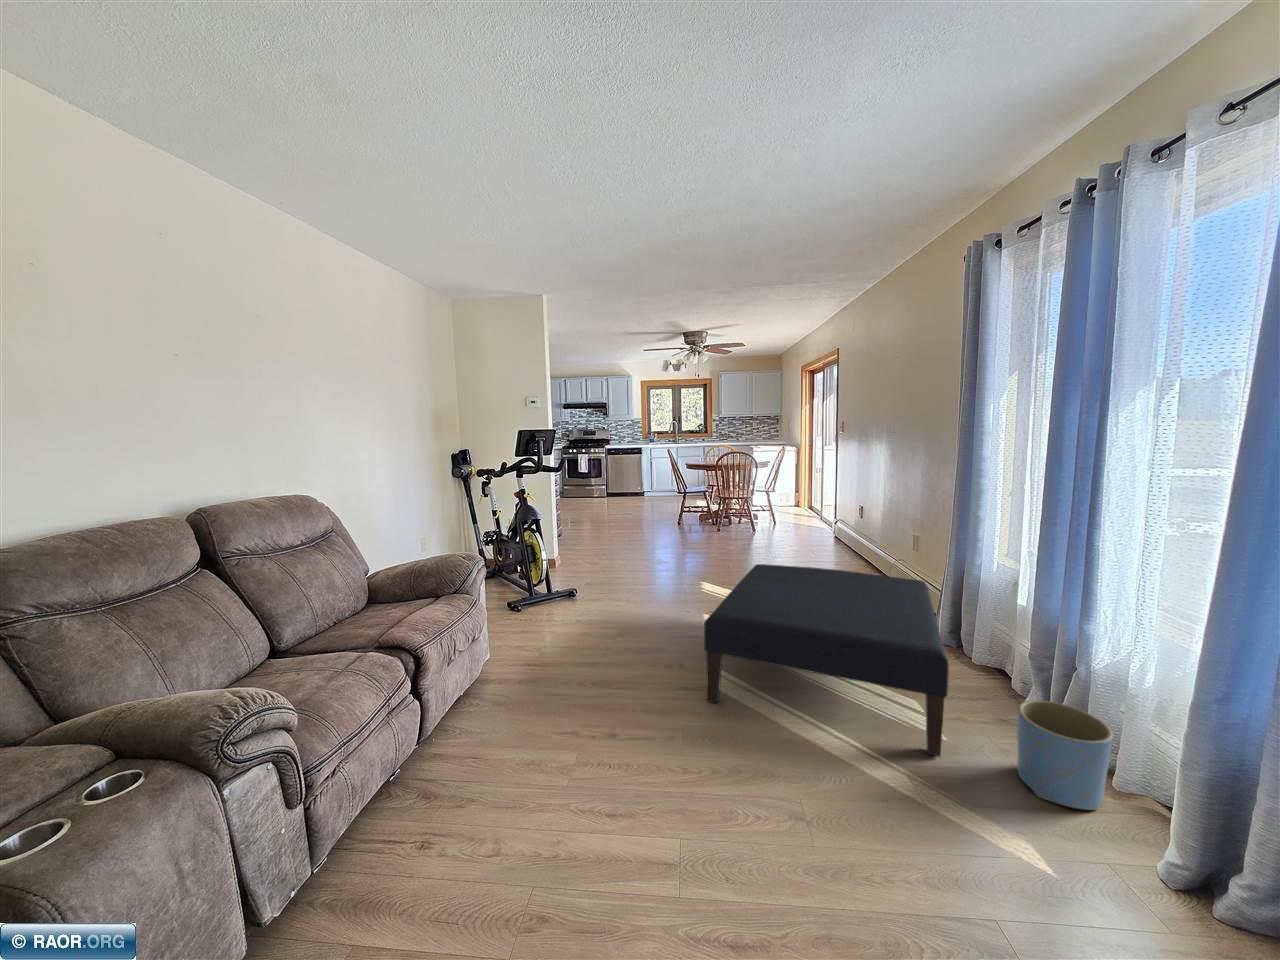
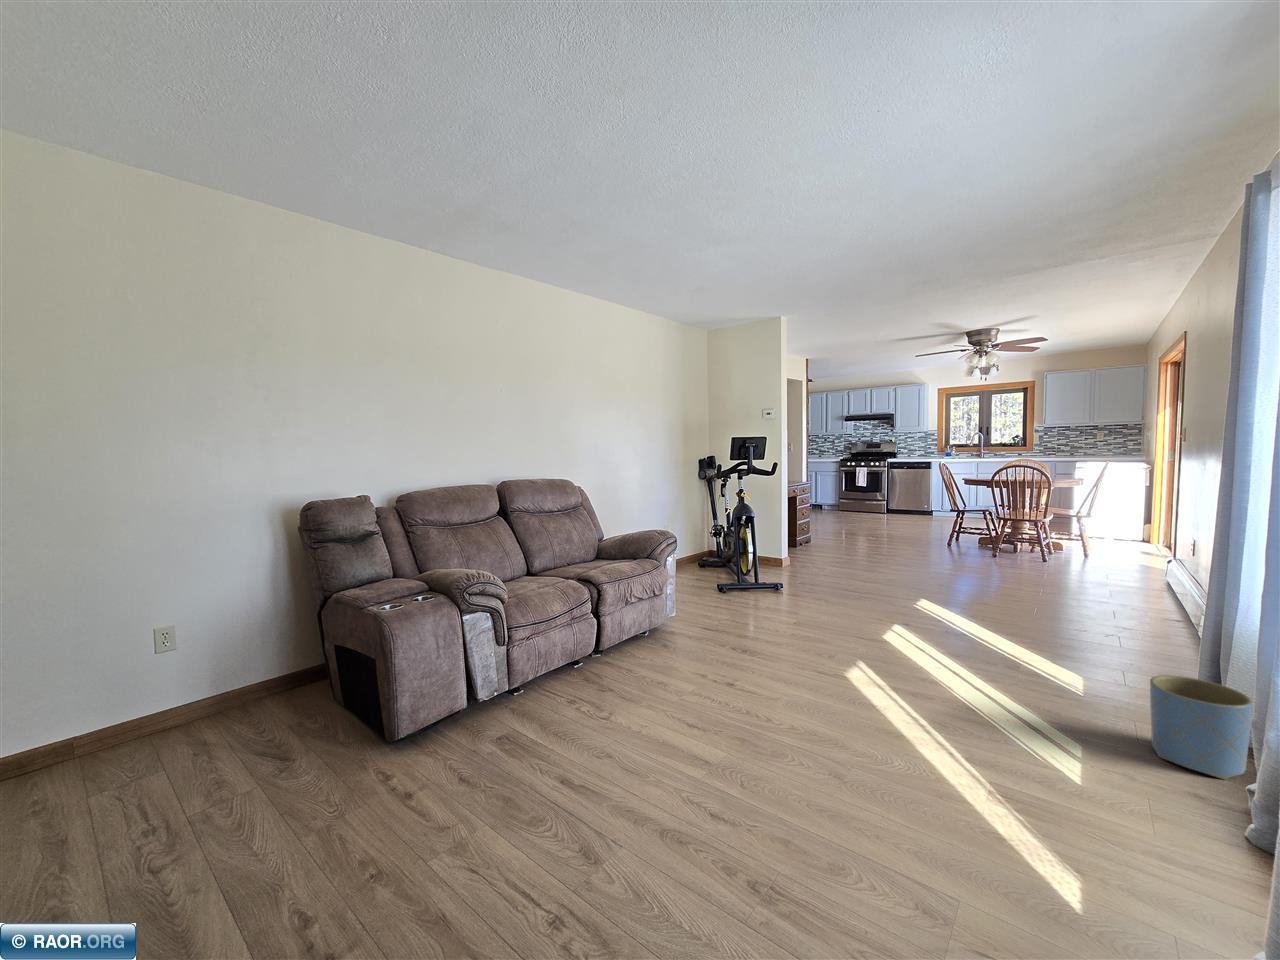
ottoman: present [704,564,949,757] -> none [872,556,1167,716]

